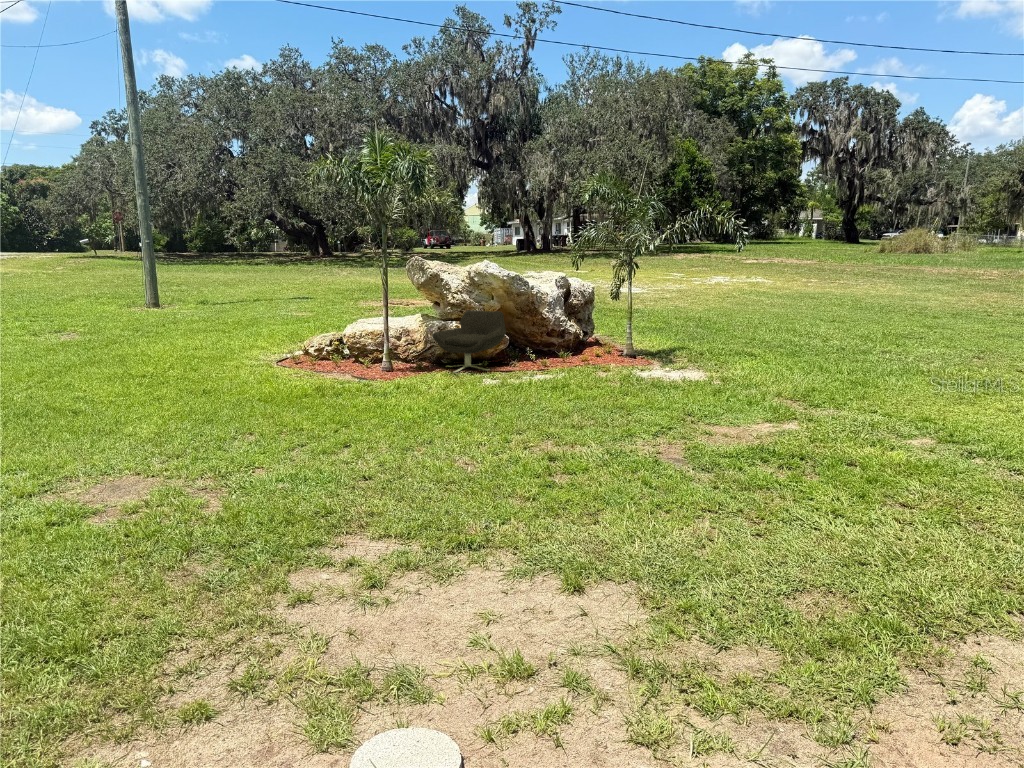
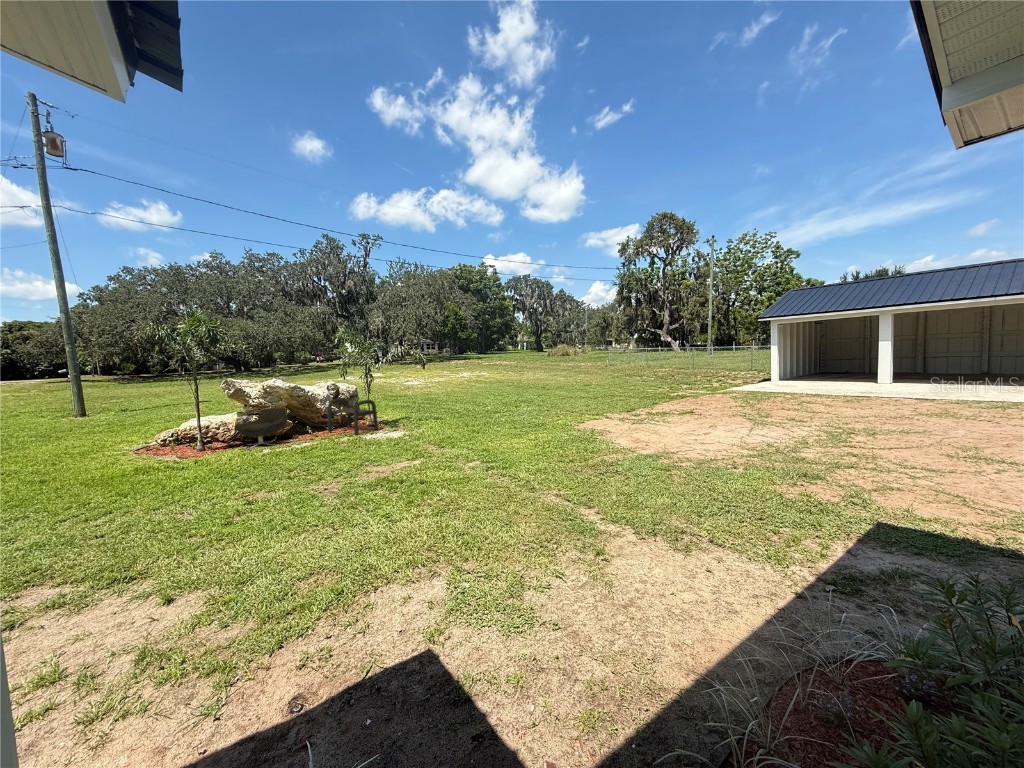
bench: none [557,303,642,366] -> present [327,398,378,435]

